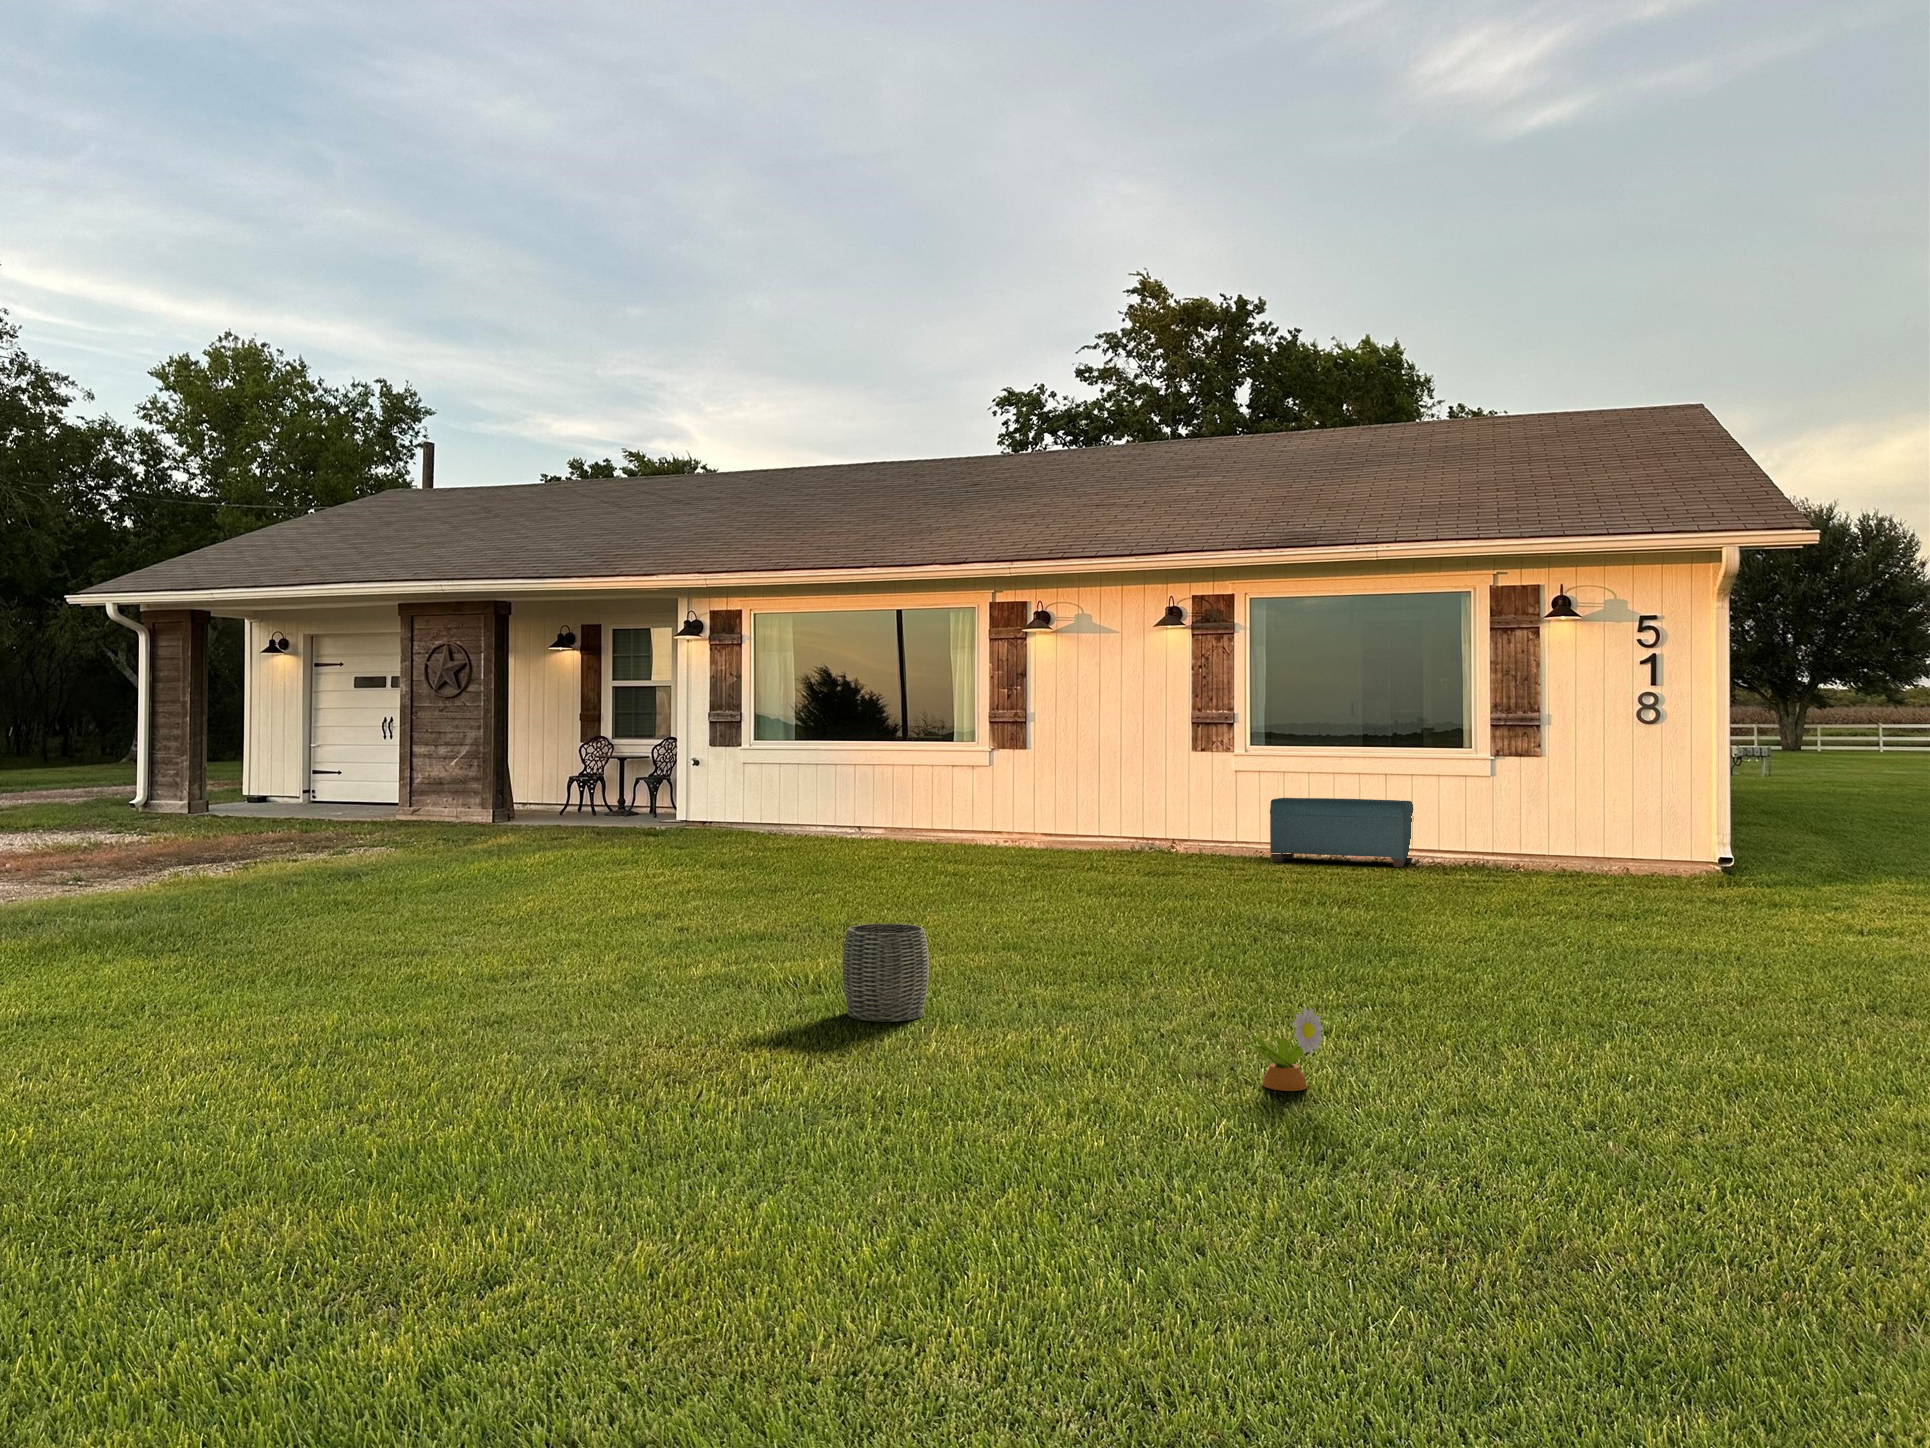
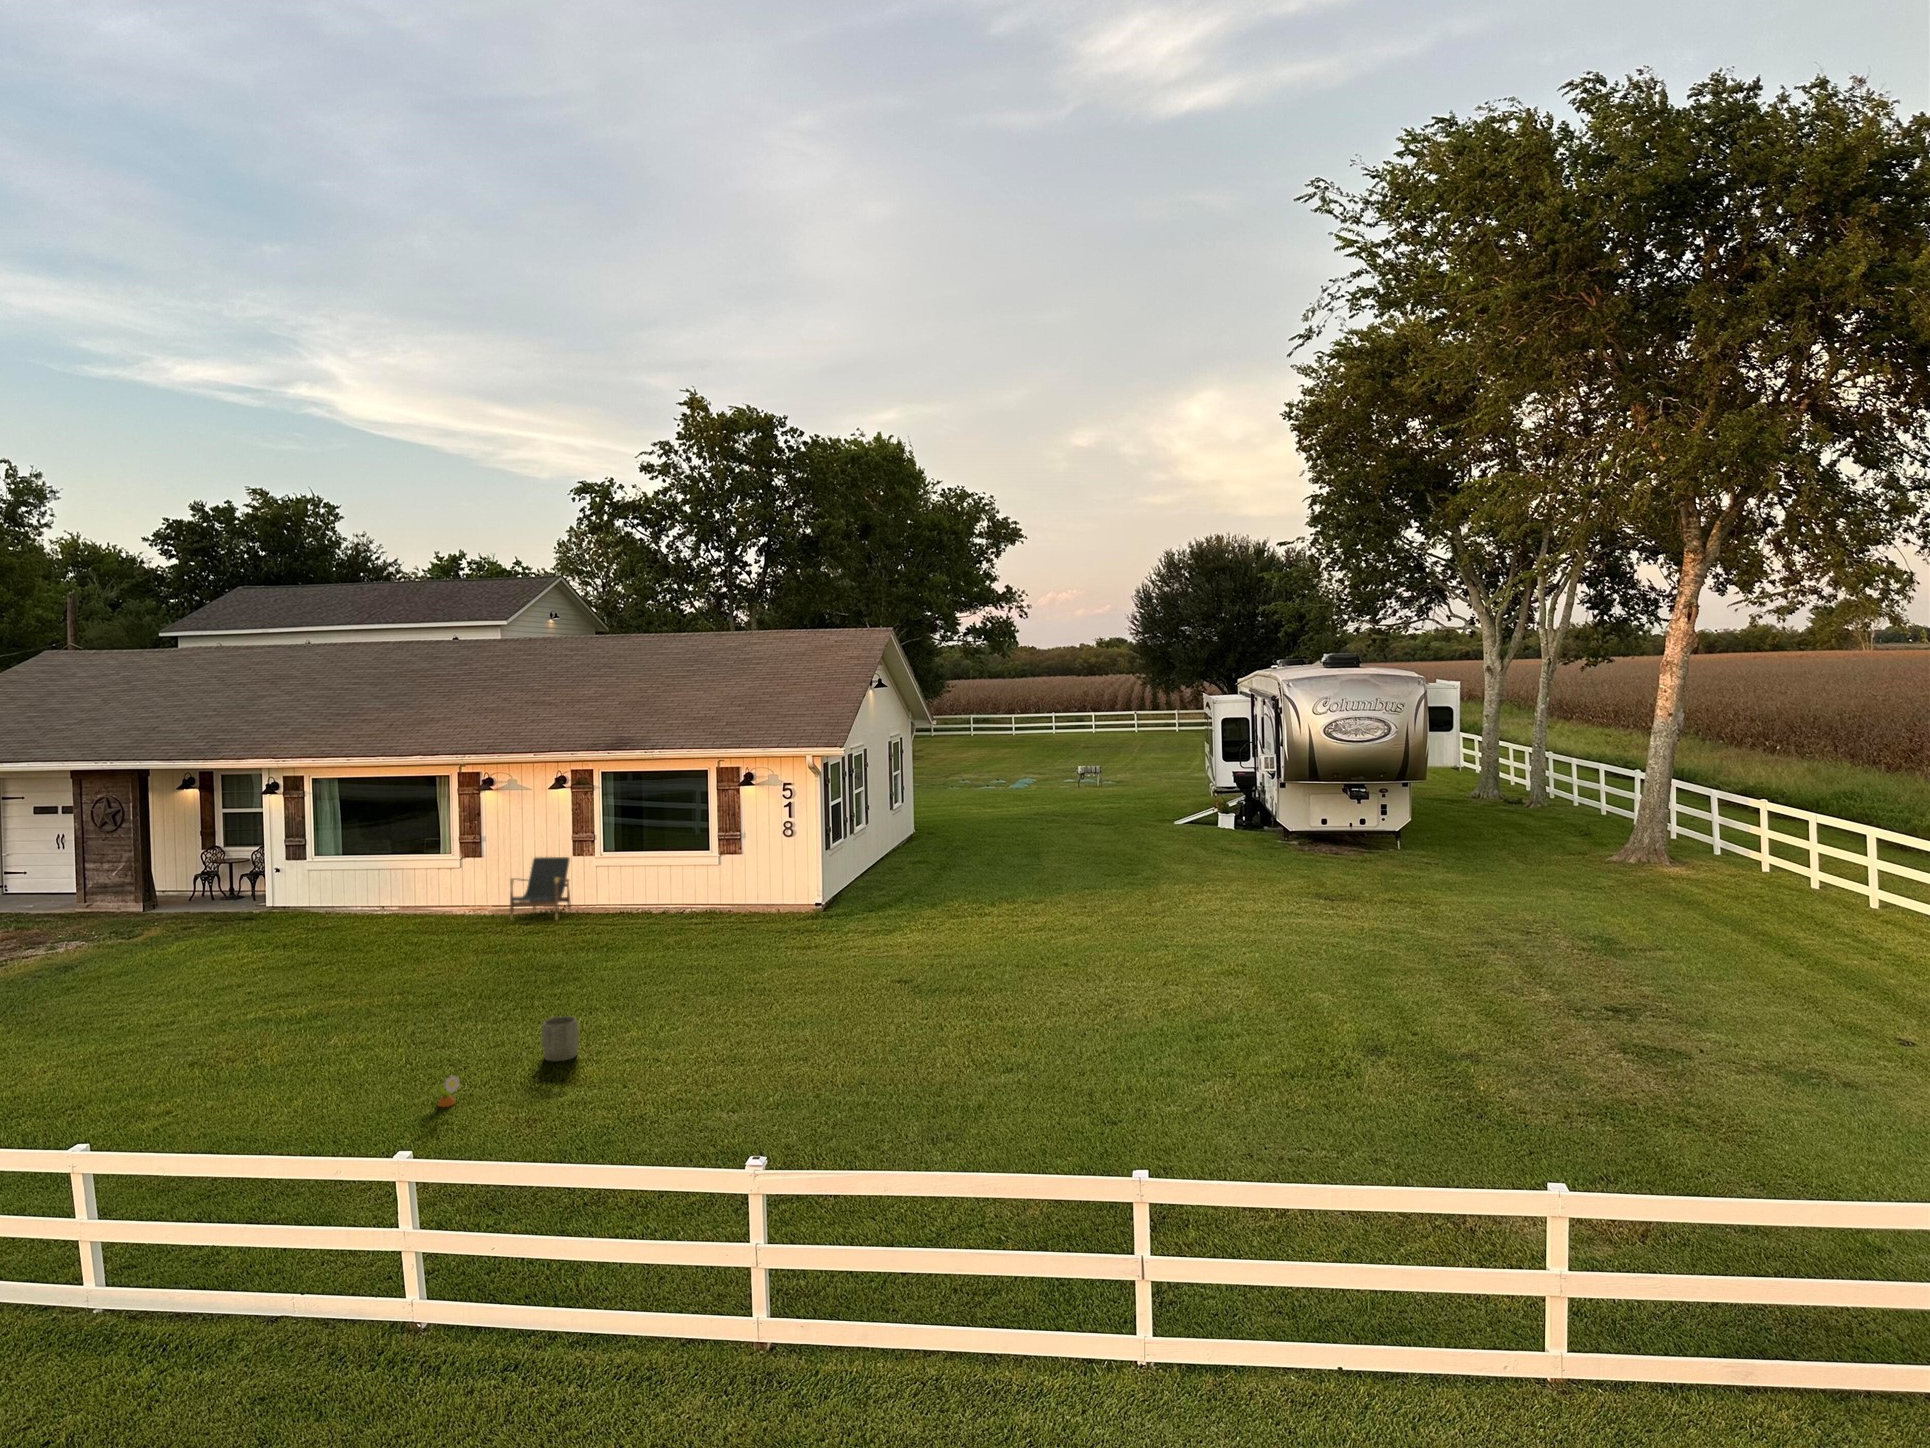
lounge chair: none [1092,752,1194,860] -> present [510,857,571,920]
bench: present [1270,798,1414,867] -> none [605,880,681,918]
woven basket: present [843,924,929,1022] -> present [542,1016,579,1061]

